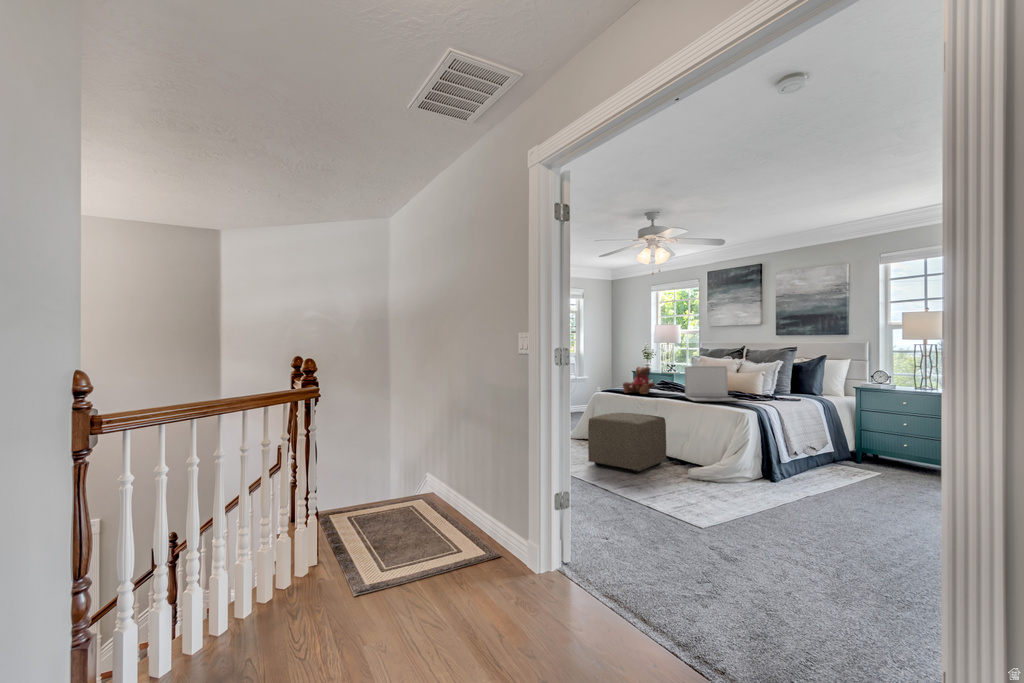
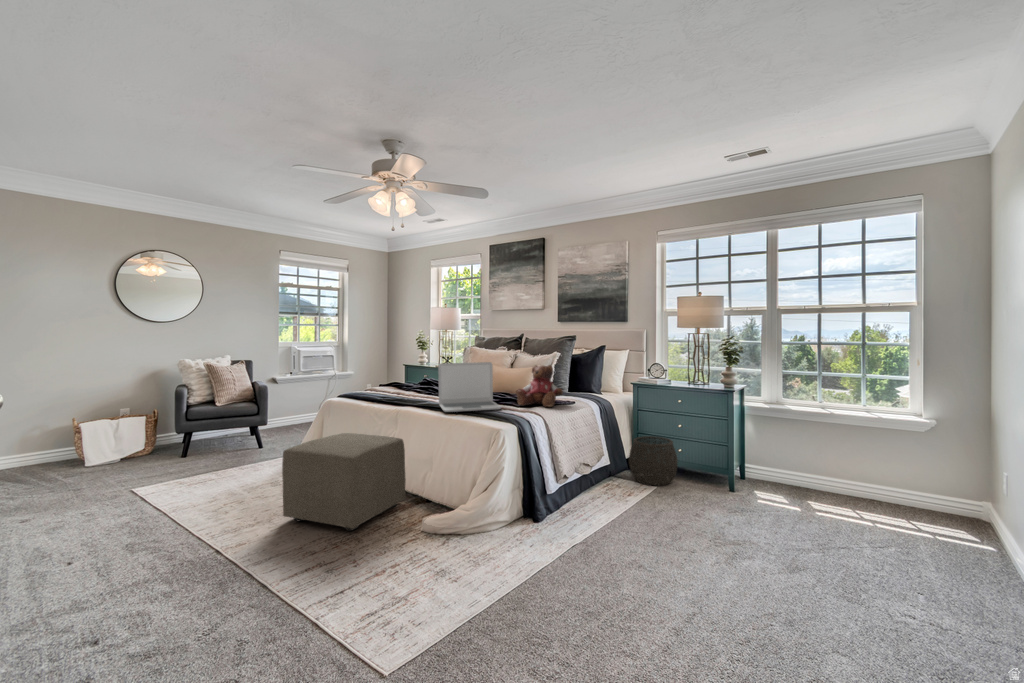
teddy bear: present [623,367,655,394] -> present [516,365,563,407]
woven basket: none [852,432,903,473] -> present [629,436,678,485]

